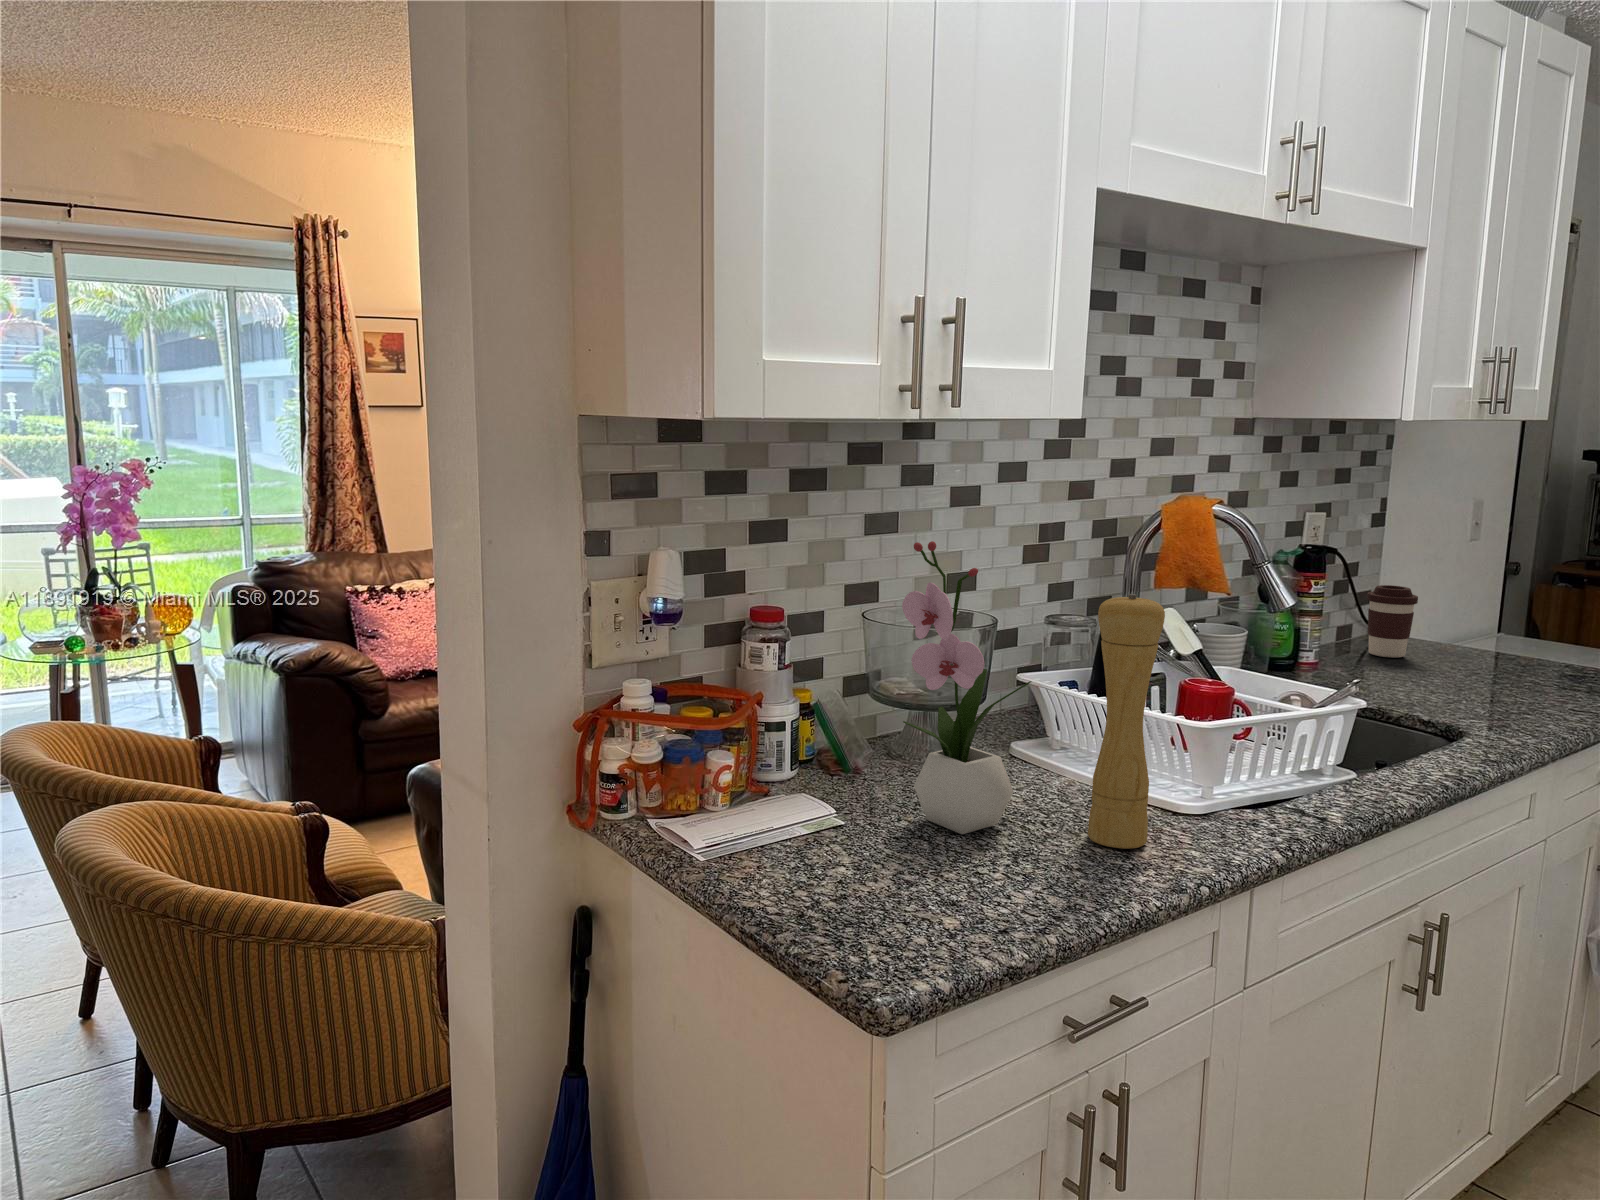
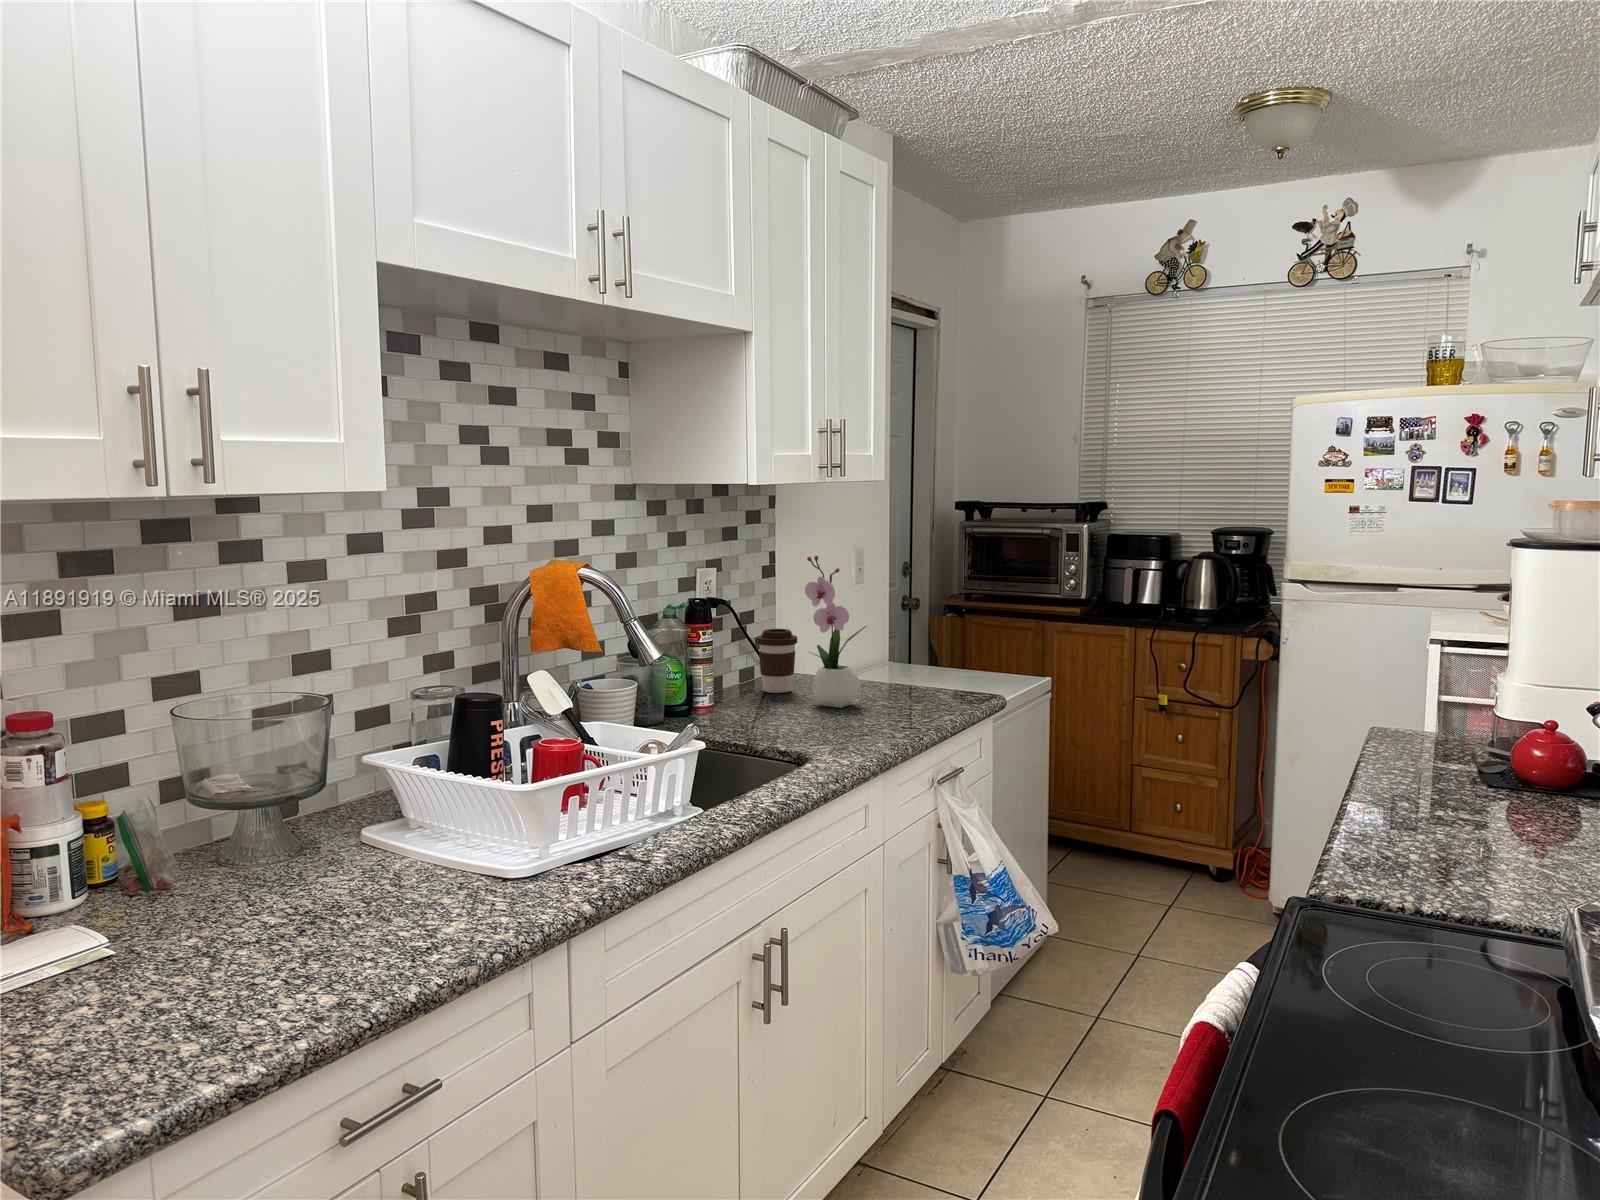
flower arrangement: present [902,541,1031,834] -> present [805,556,866,708]
pepper mill: present [1088,594,1165,849] -> none [385,671,459,927]

